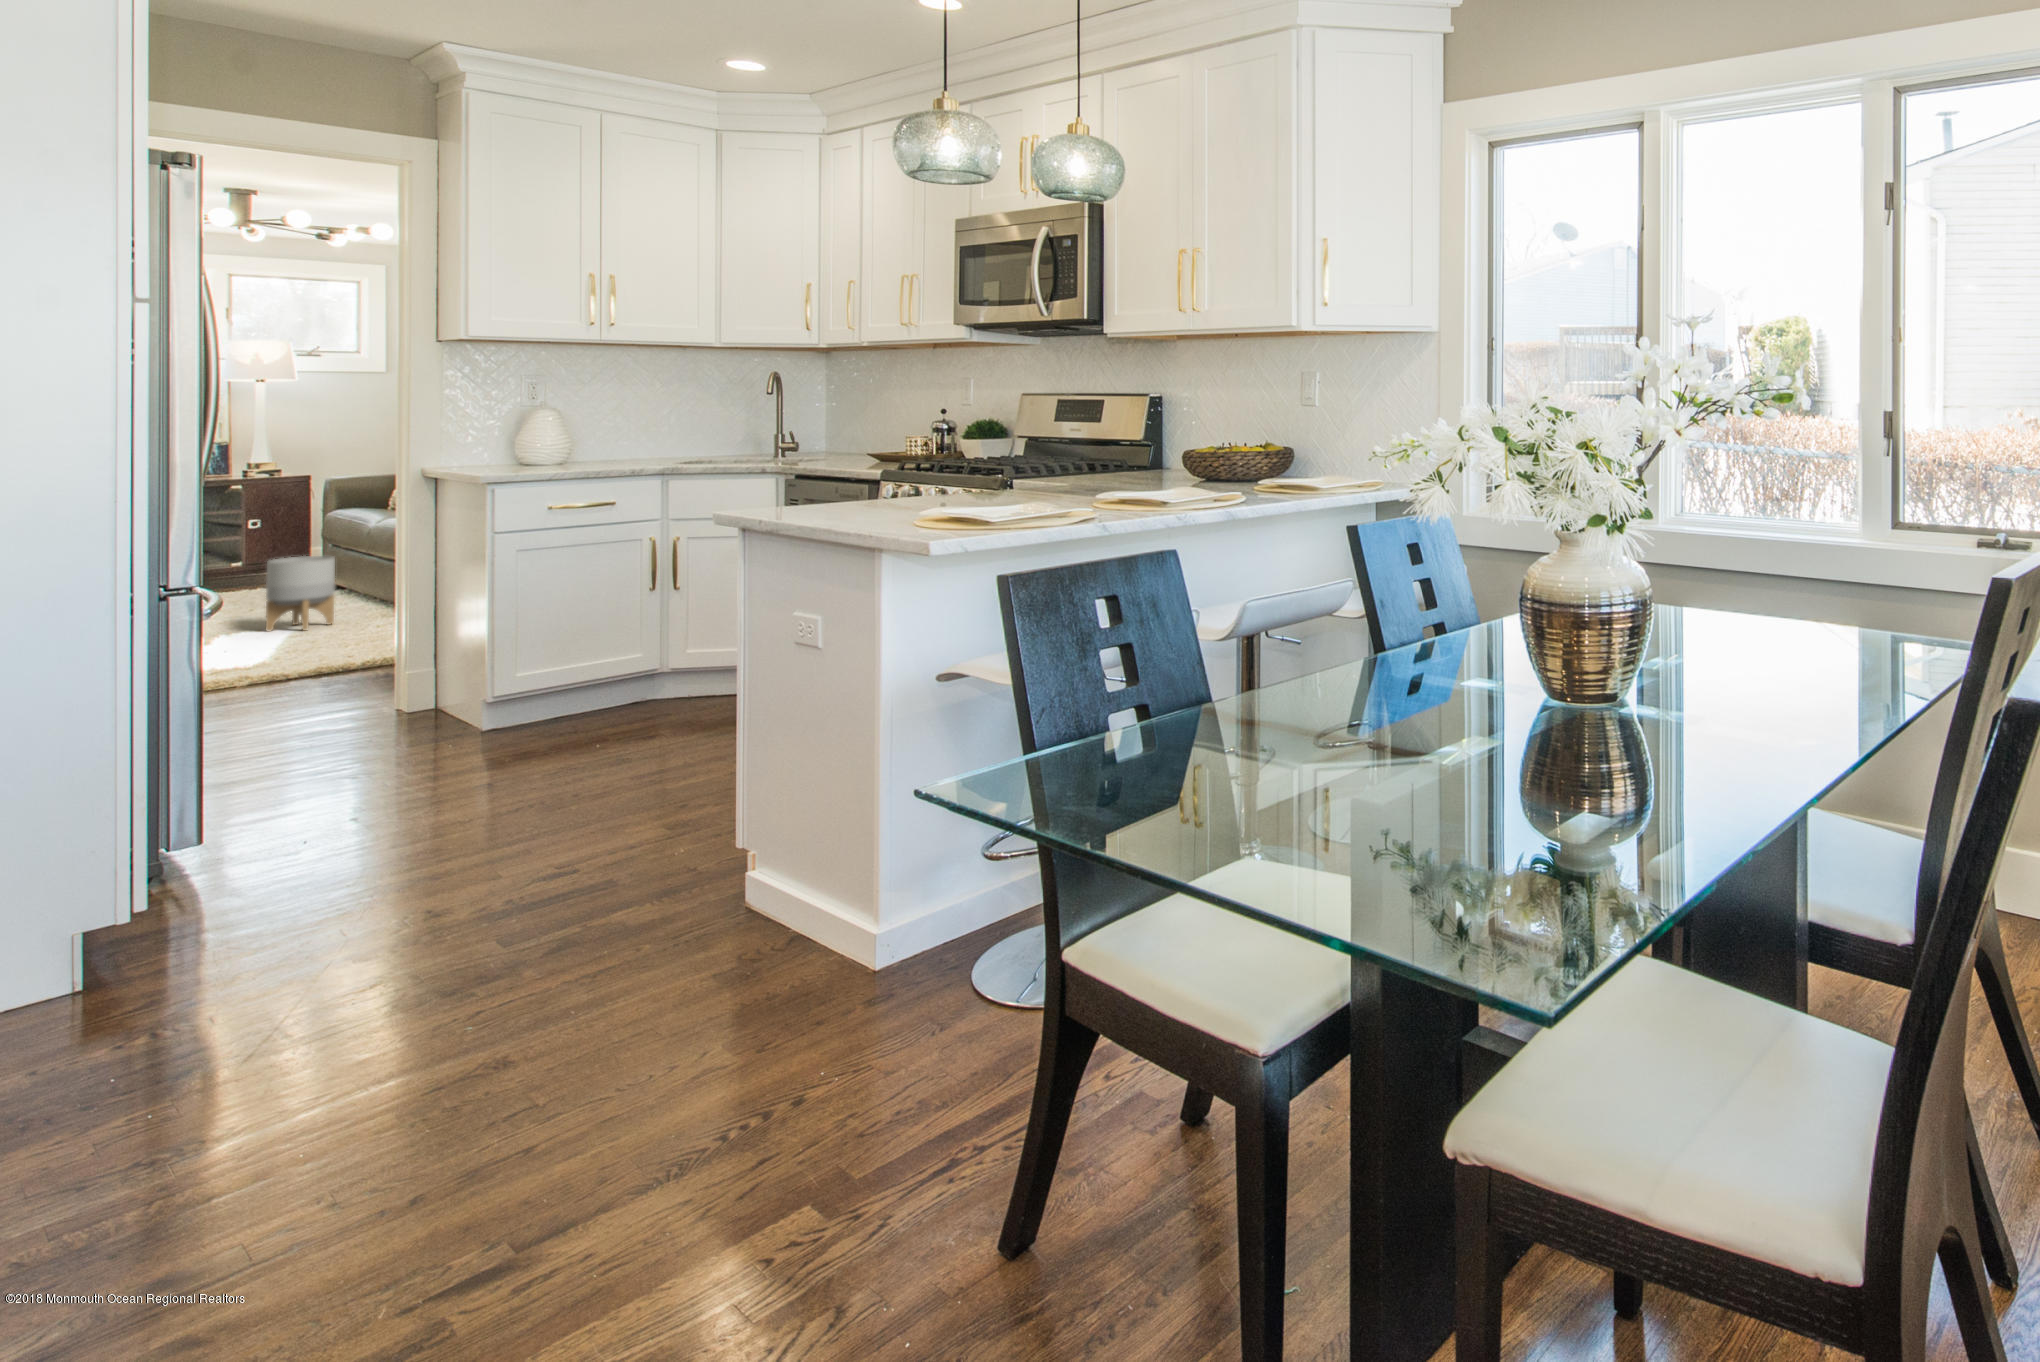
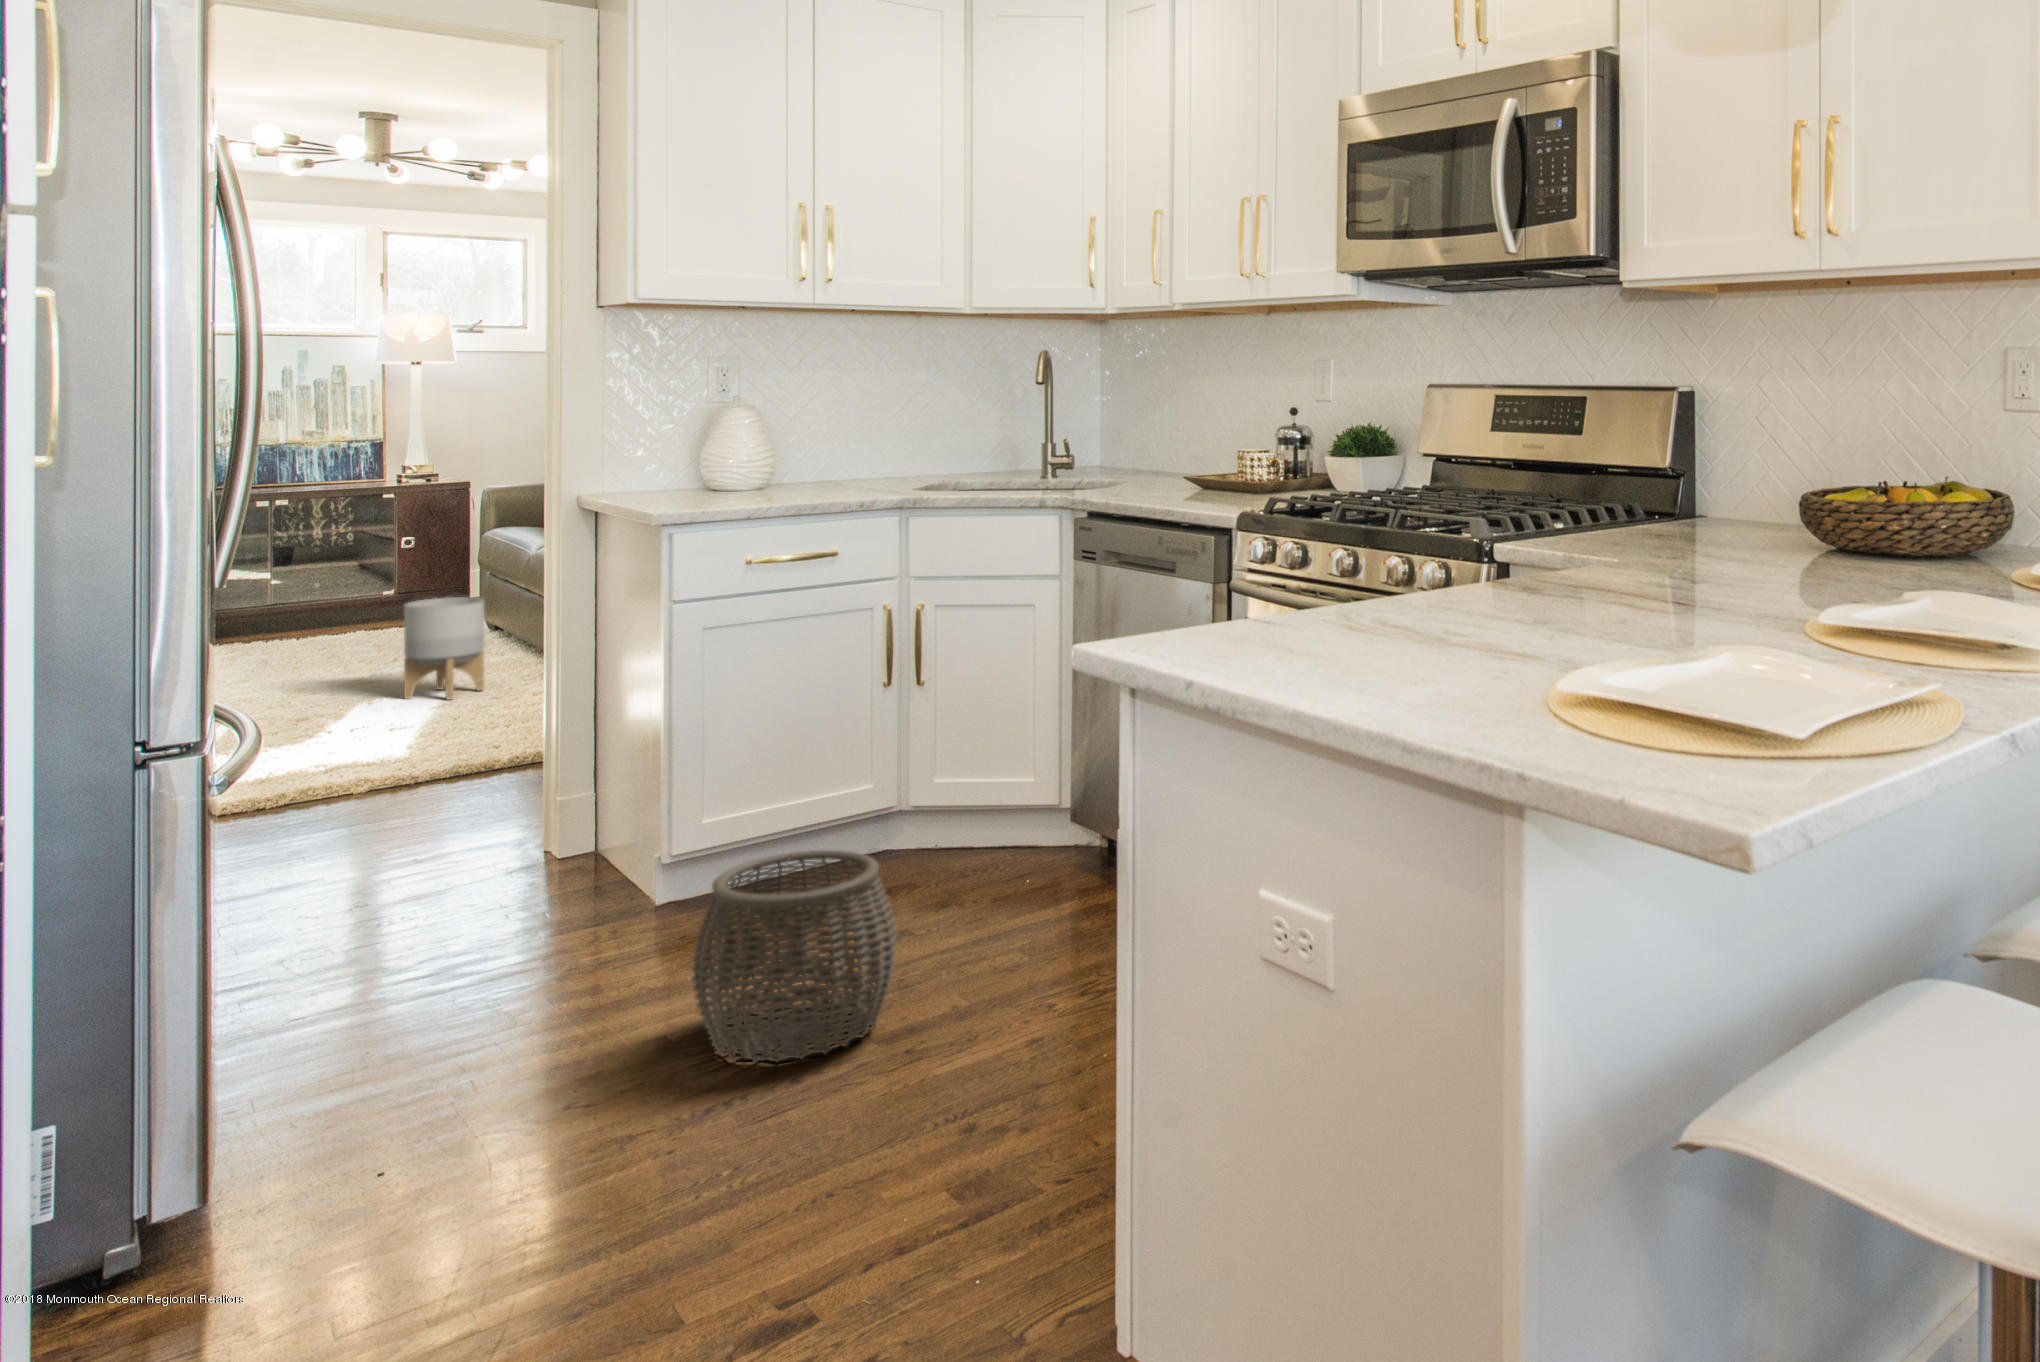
woven basket: none [505,672,644,792] -> present [692,850,897,1062]

